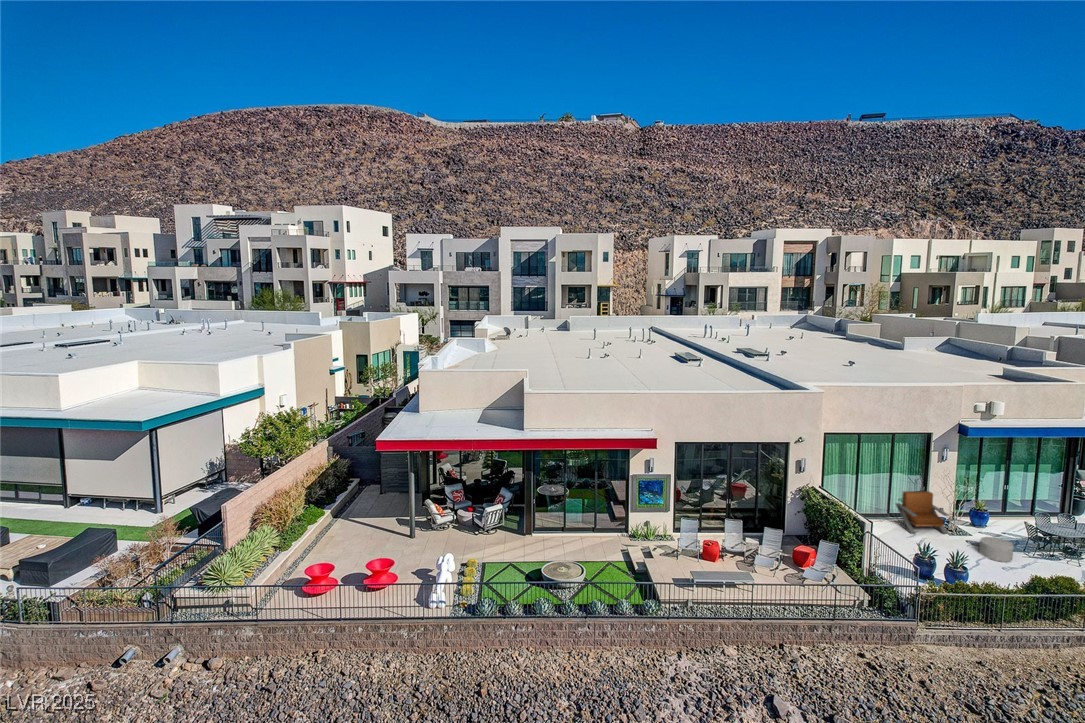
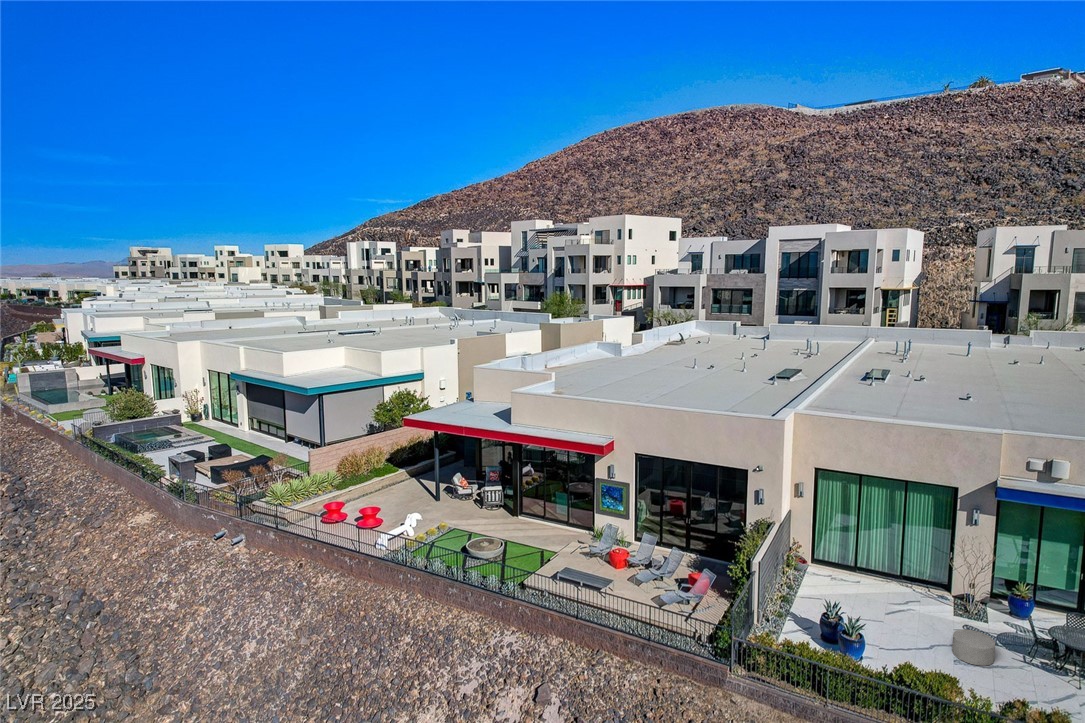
lounge chair: present [896,491,949,533] -> none [892,555,951,619]

